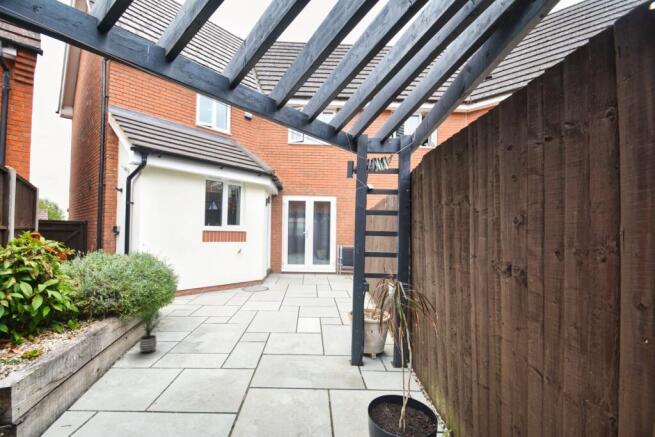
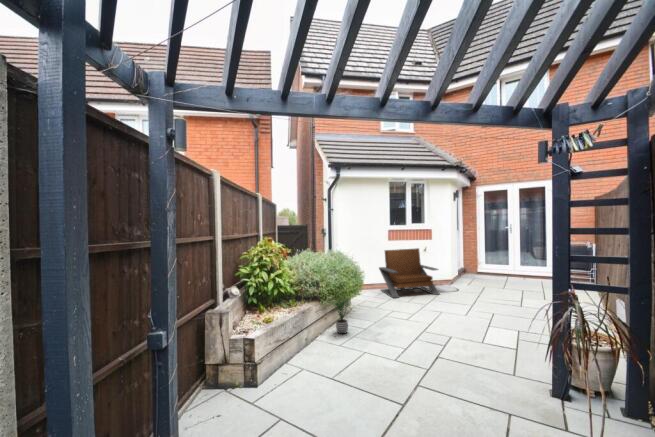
lounge chair: none [187,250,251,303] -> present [379,248,440,298]

